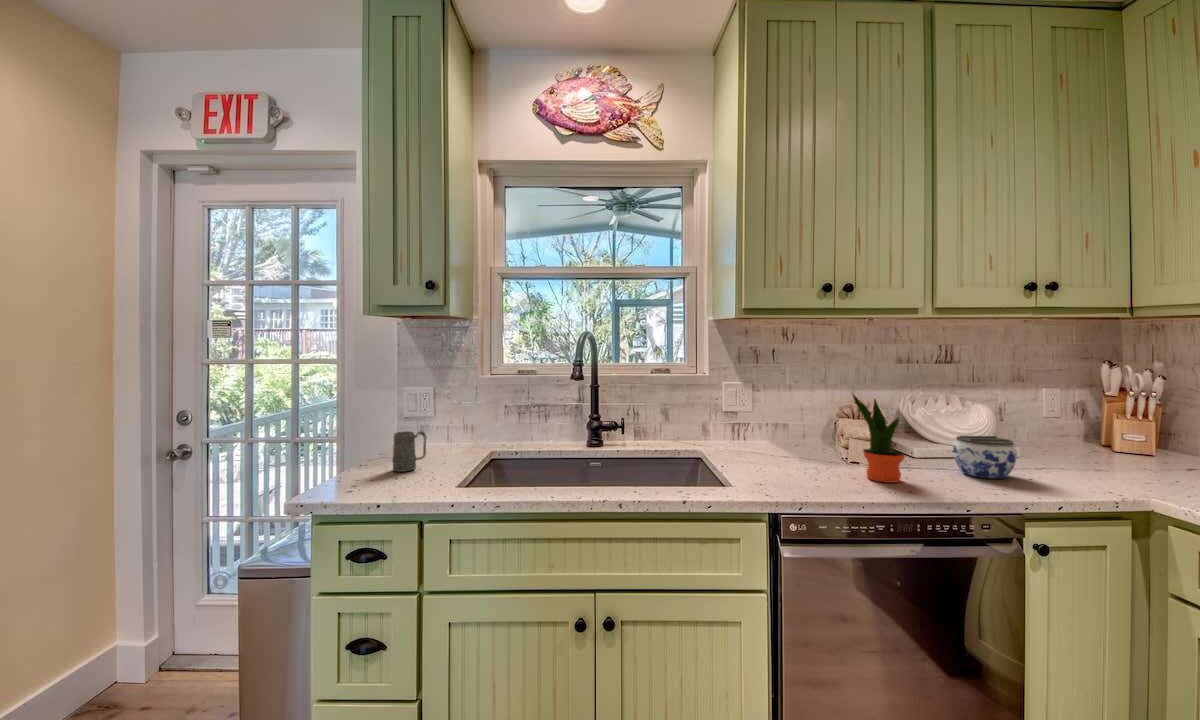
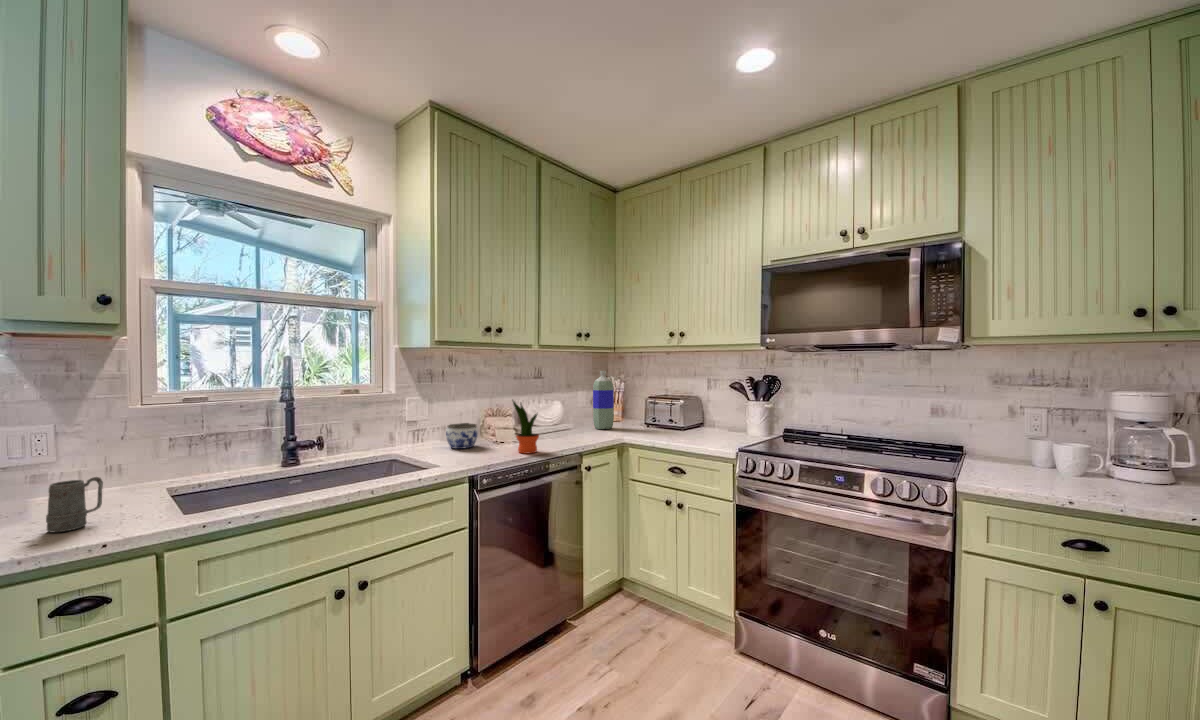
bottle: none [1066,354,1121,465] -> present [593,371,614,429]
jar: present [953,435,1017,479] -> present [446,423,478,449]

